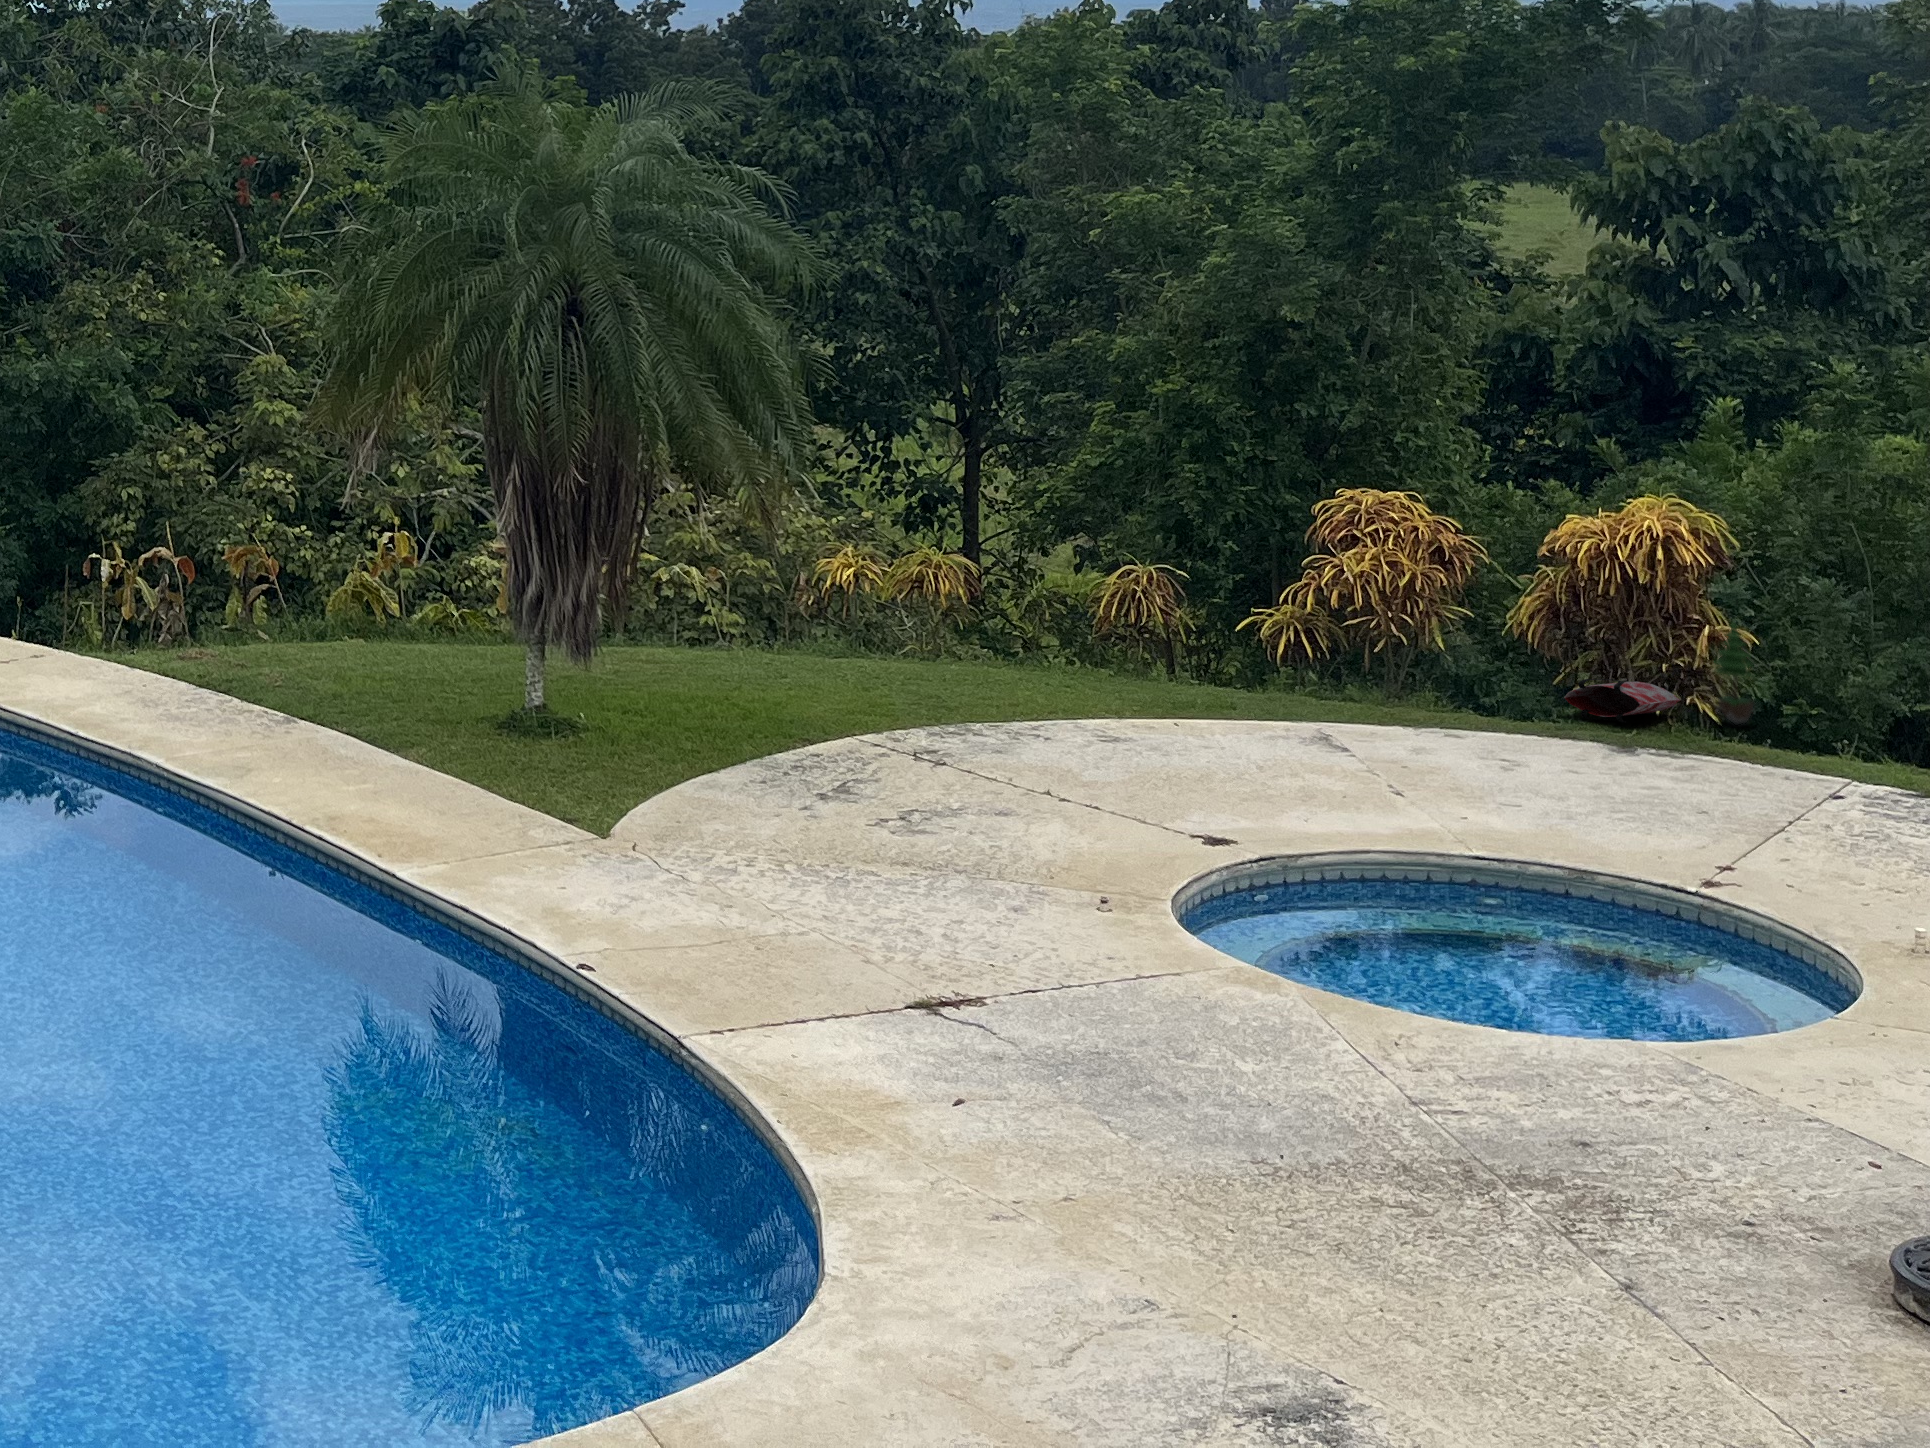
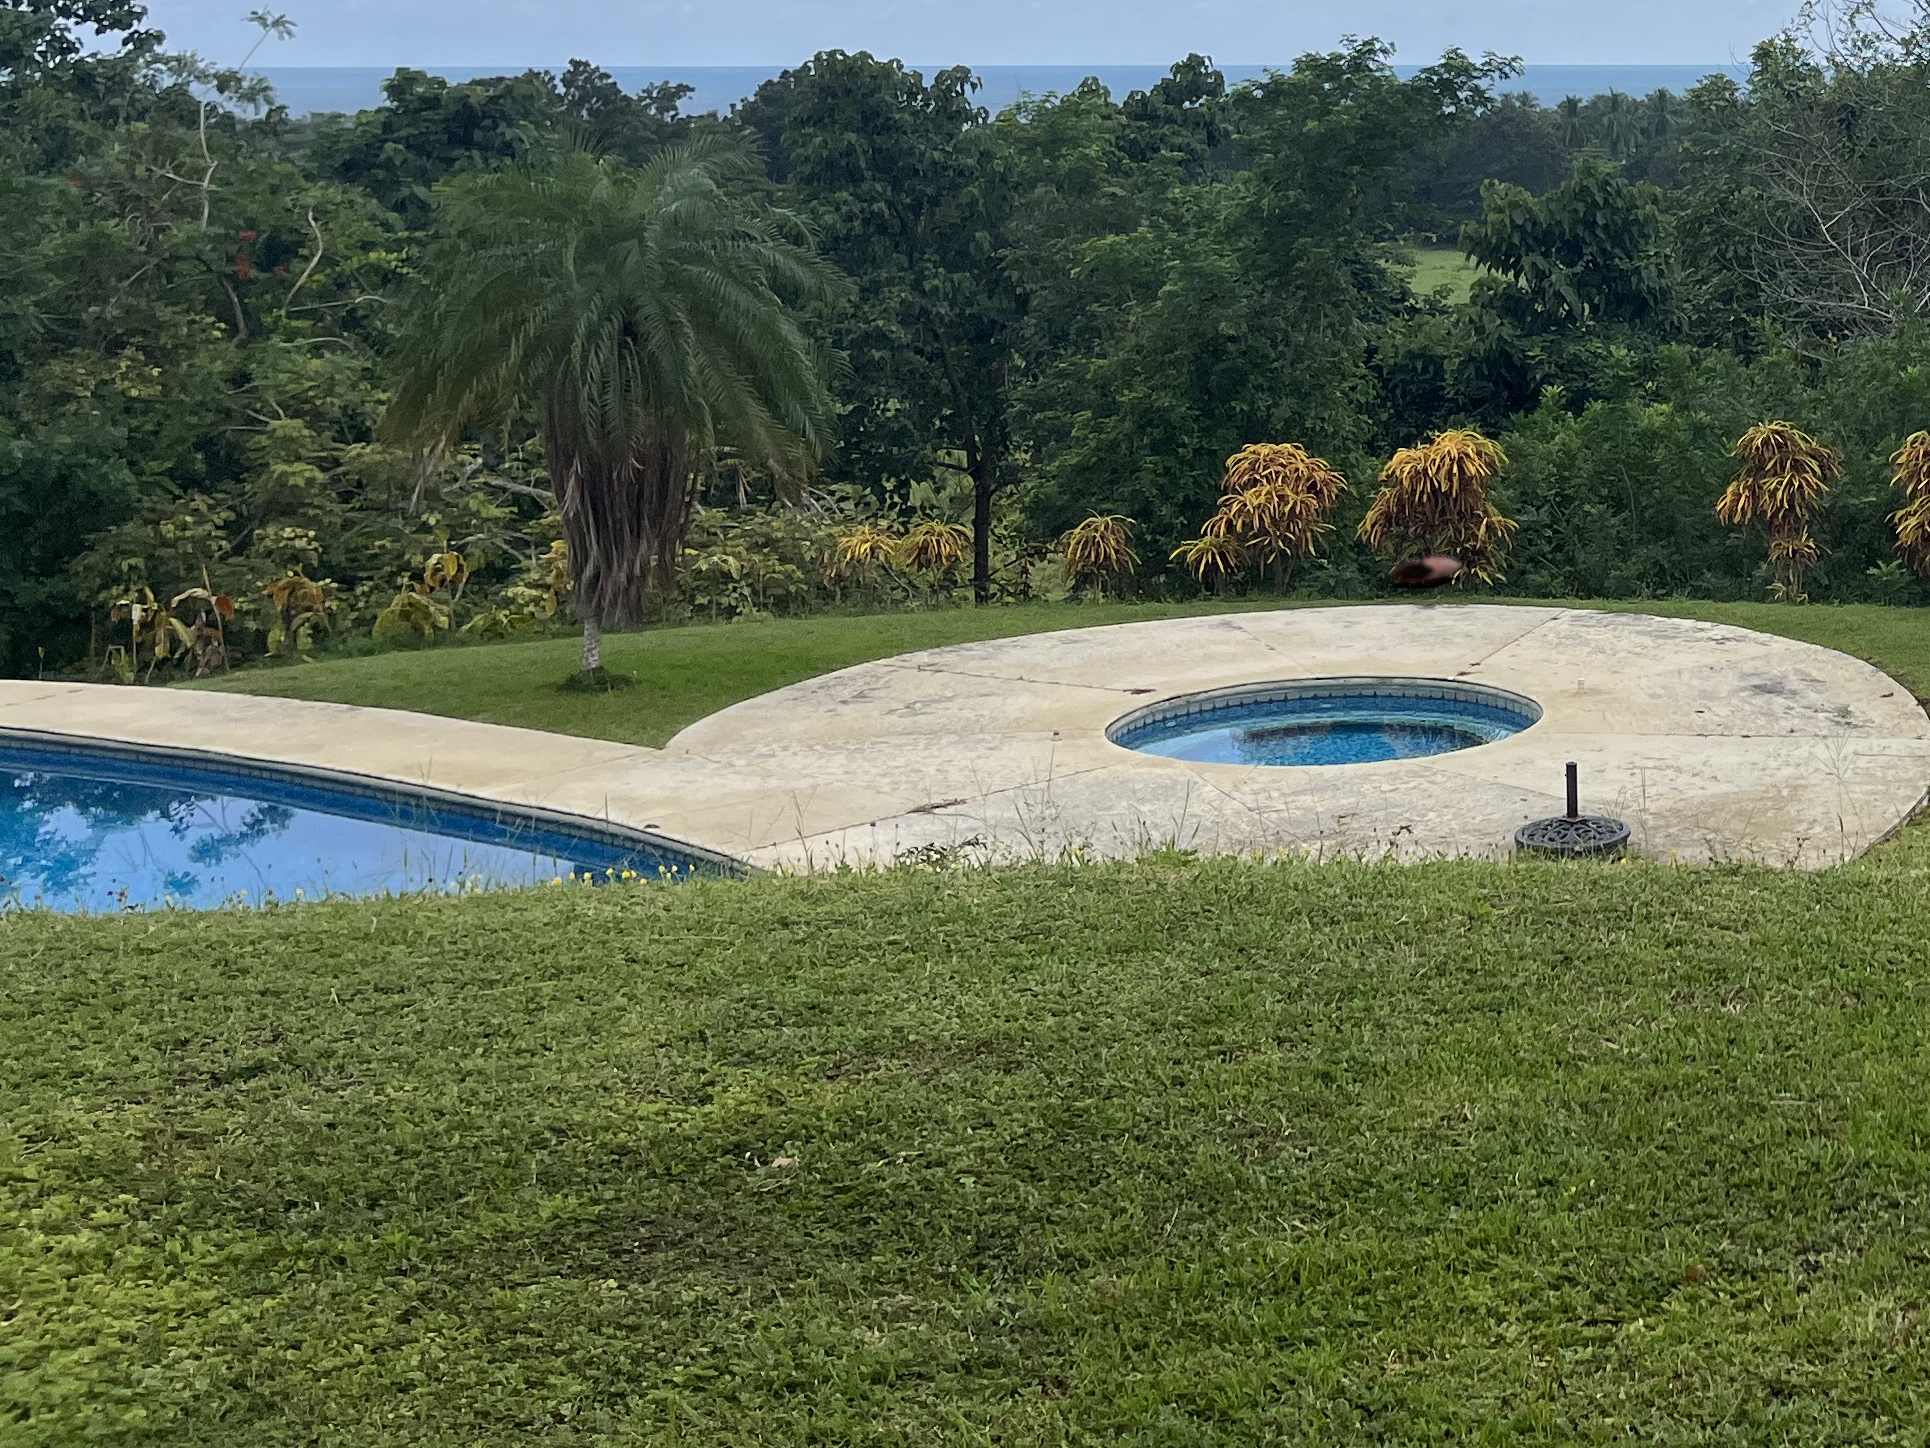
potted tree: present [1714,621,1753,724] -> none [1480,506,1506,577]

